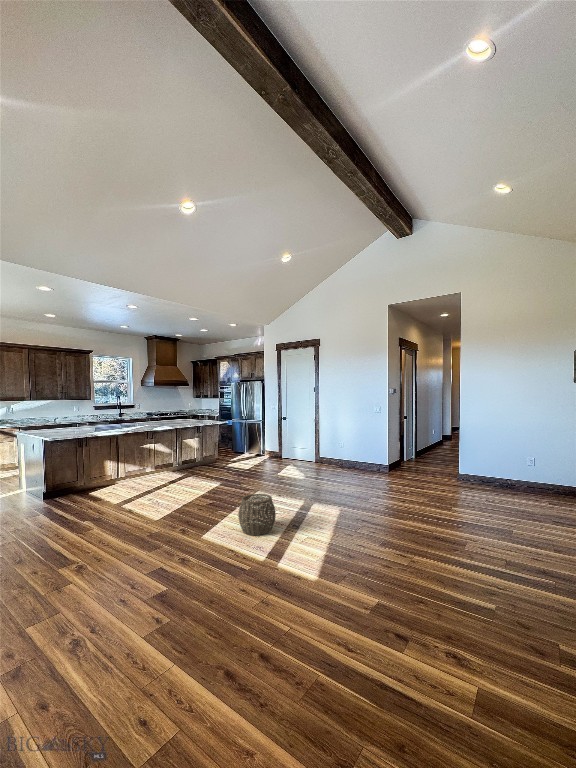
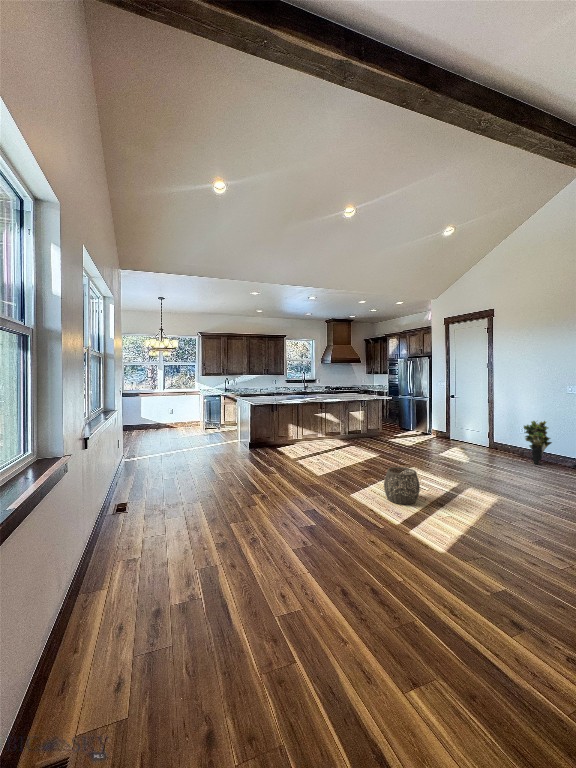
potted plant: none [344,434,366,473] -> present [524,421,552,464]

